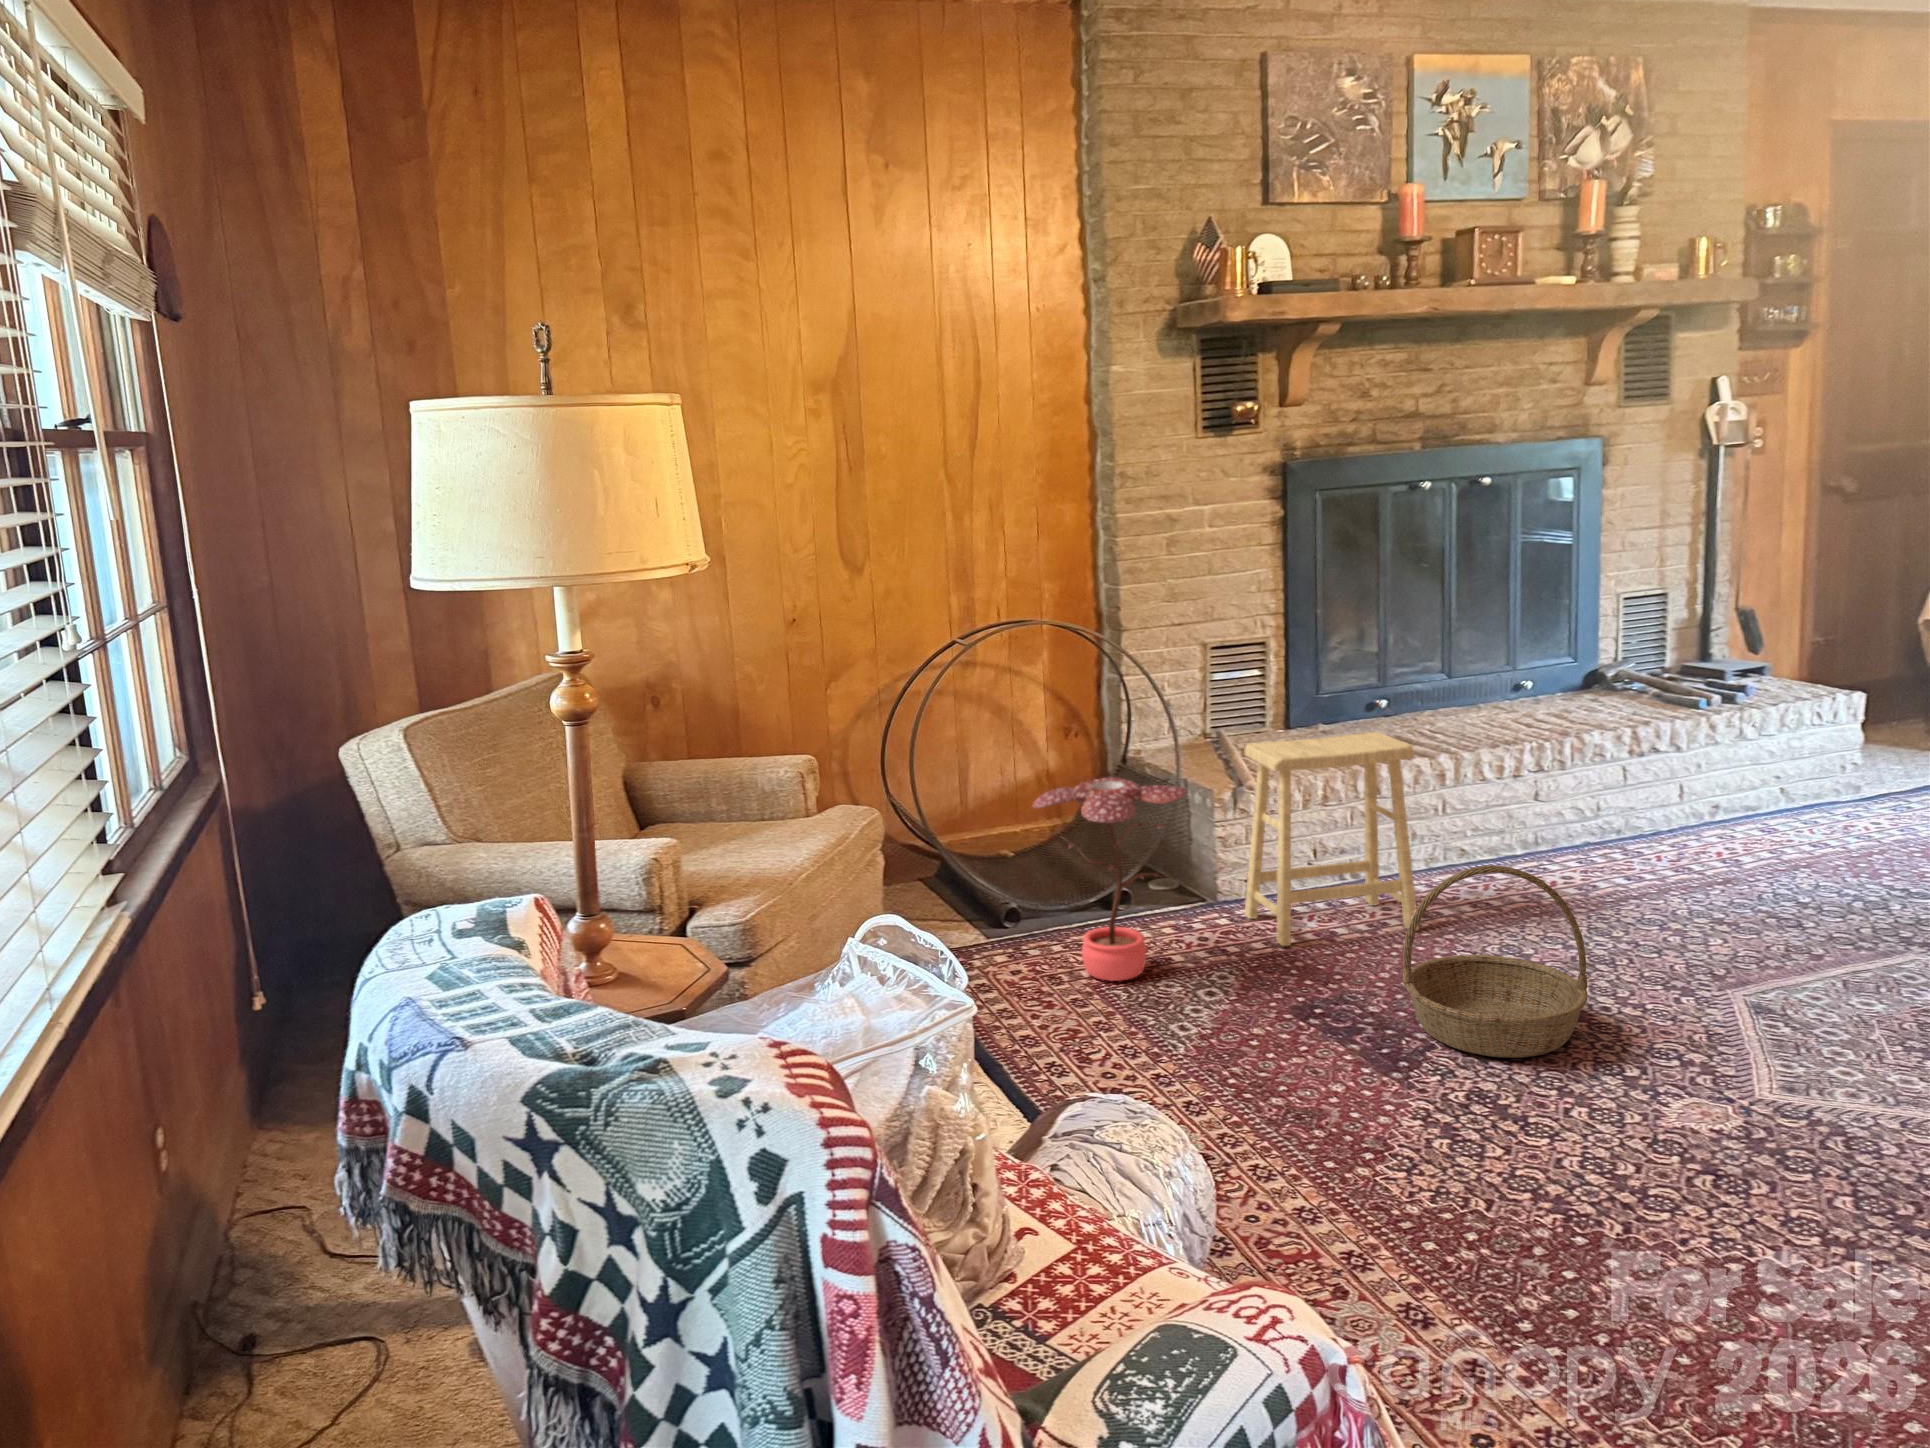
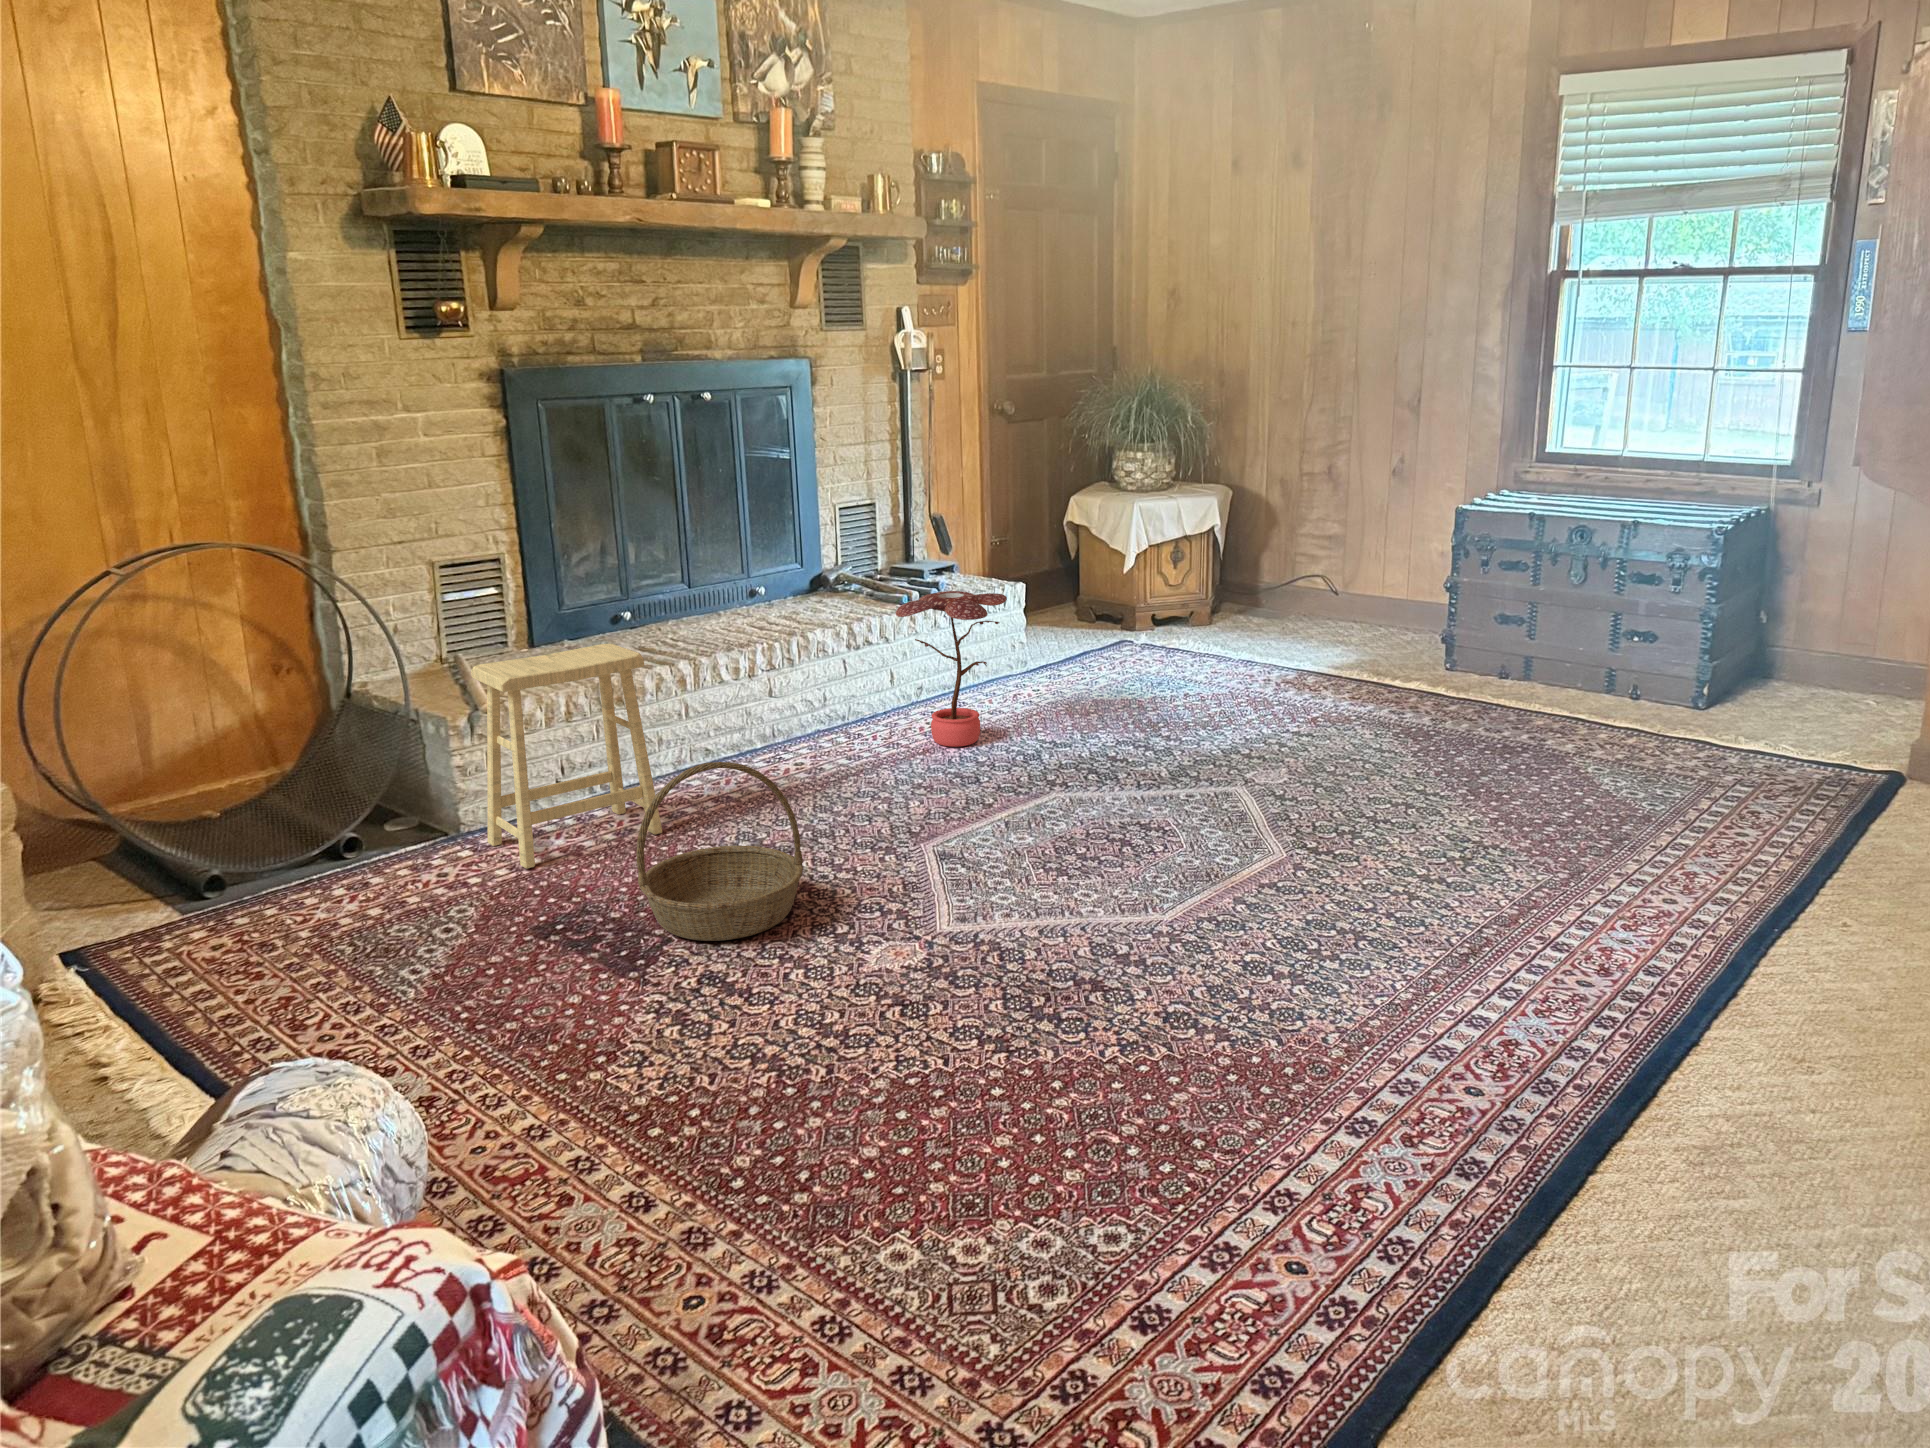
potted plant: present [1033,777,1187,981] -> present [896,591,1007,747]

